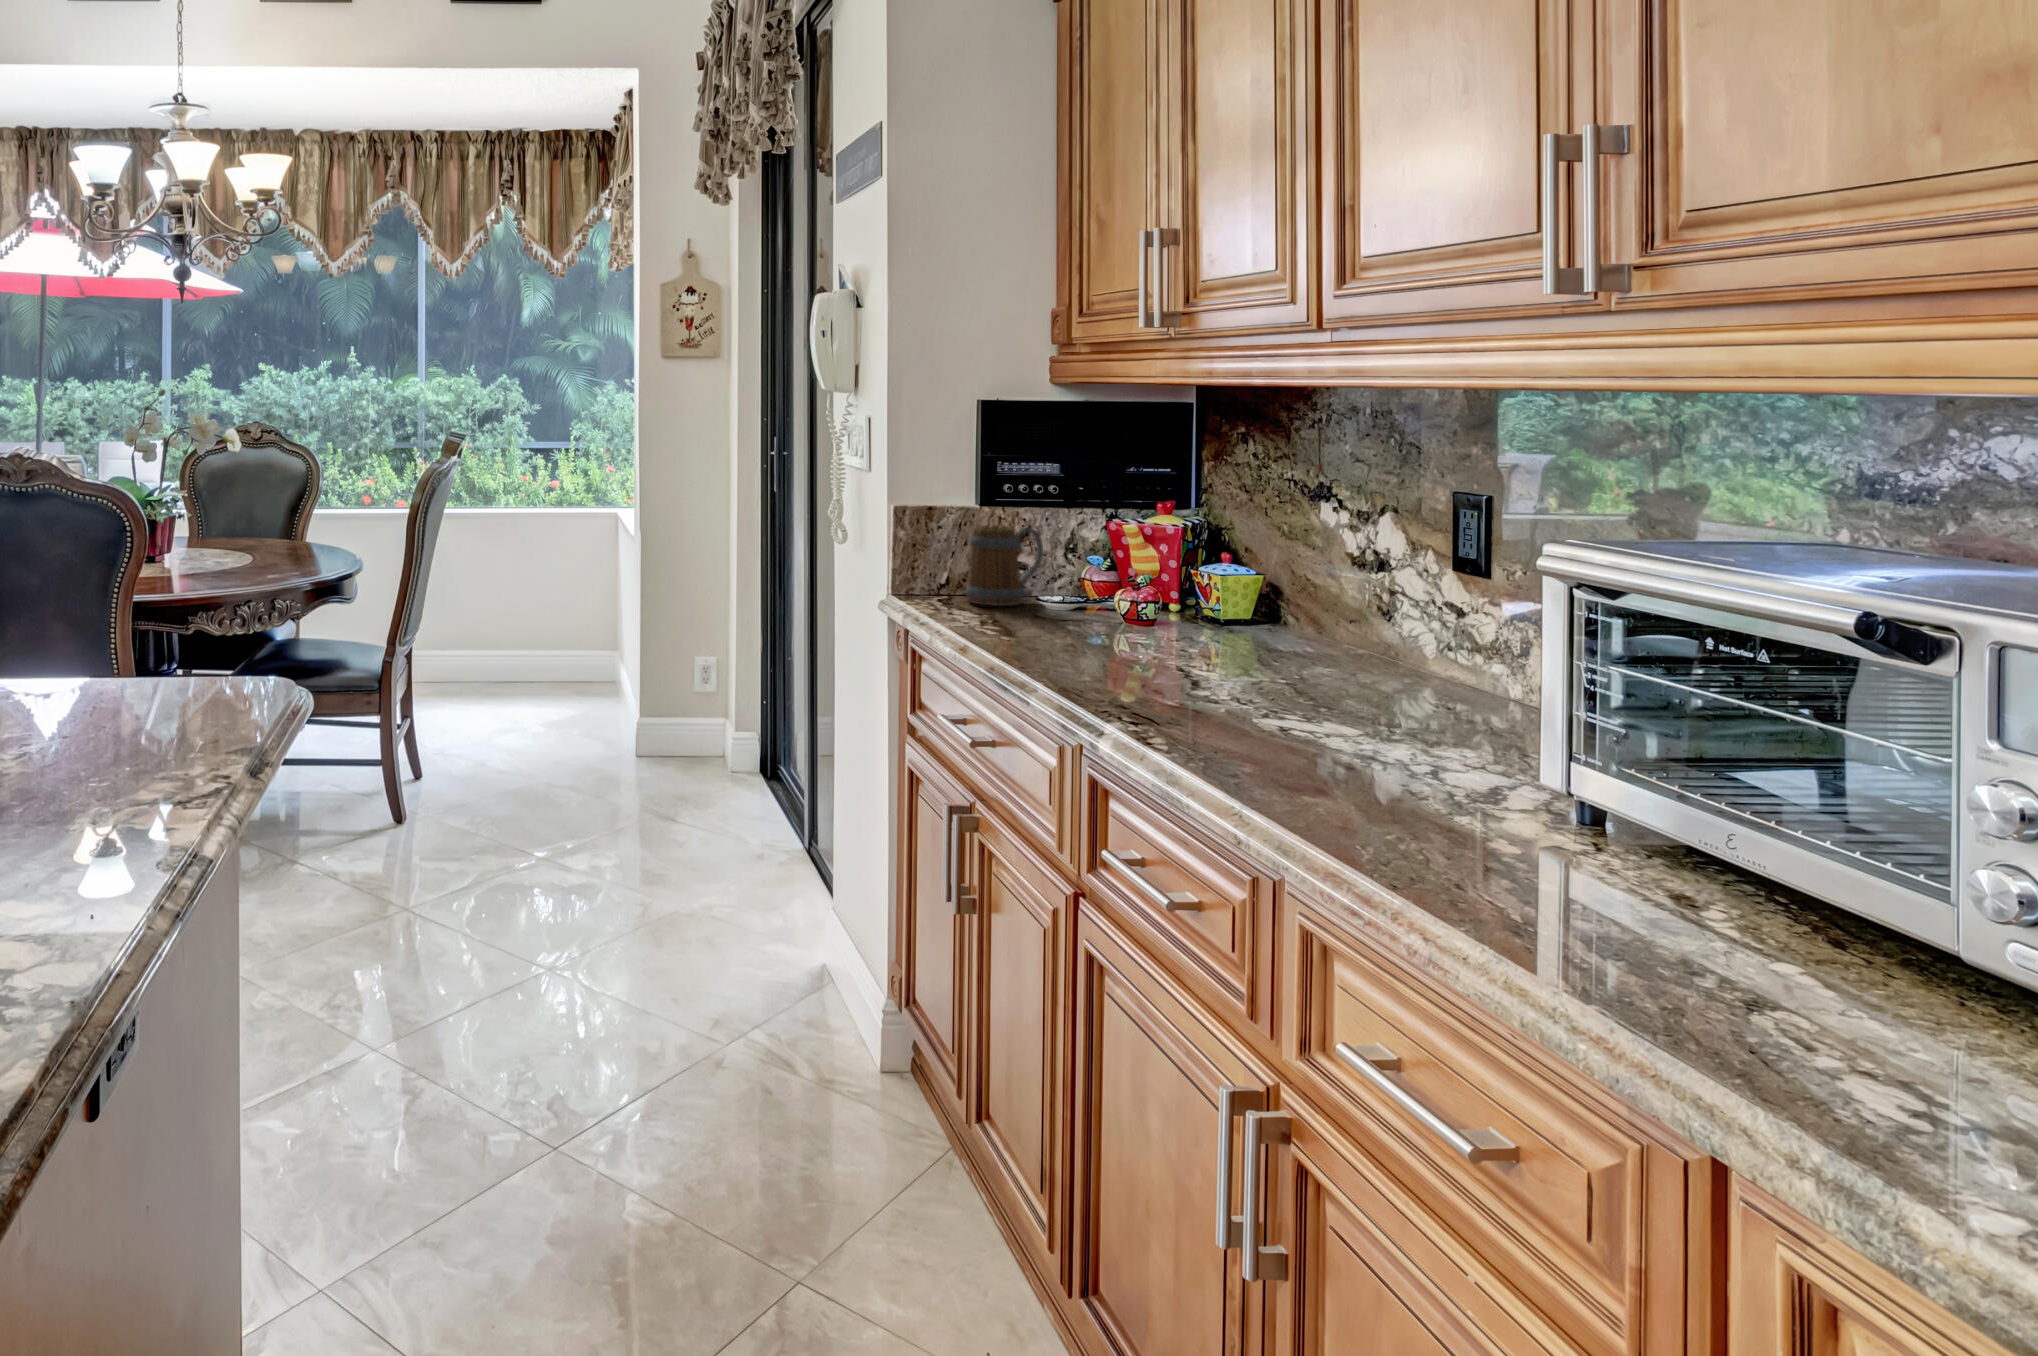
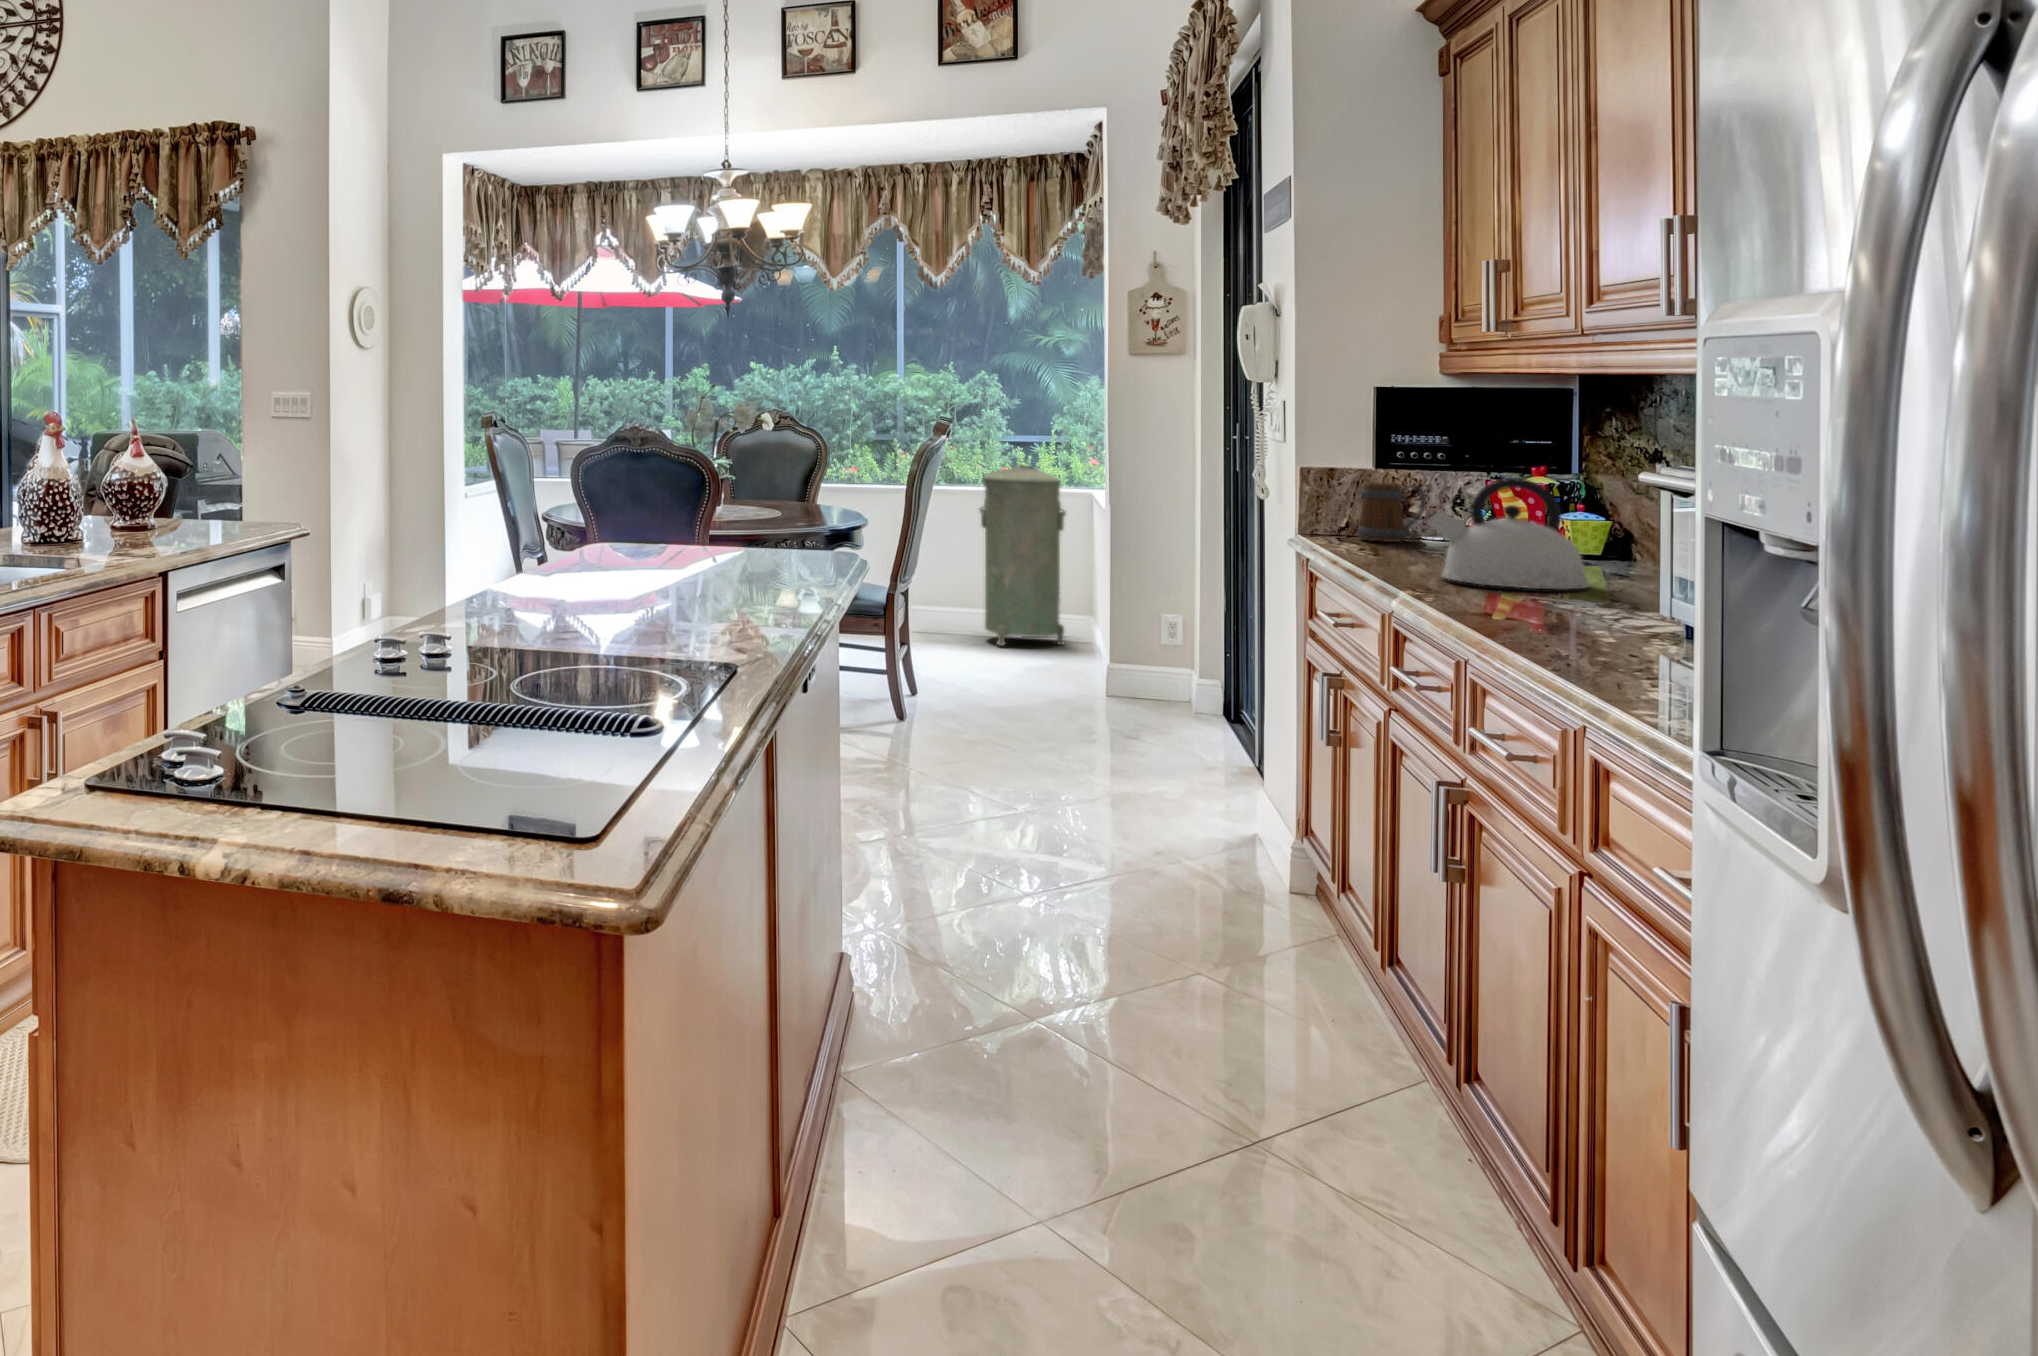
trash can: none [500,478,593,691] -> present [980,464,1066,646]
kettle: none [1103,537,1311,705] -> present [1427,478,1589,589]

